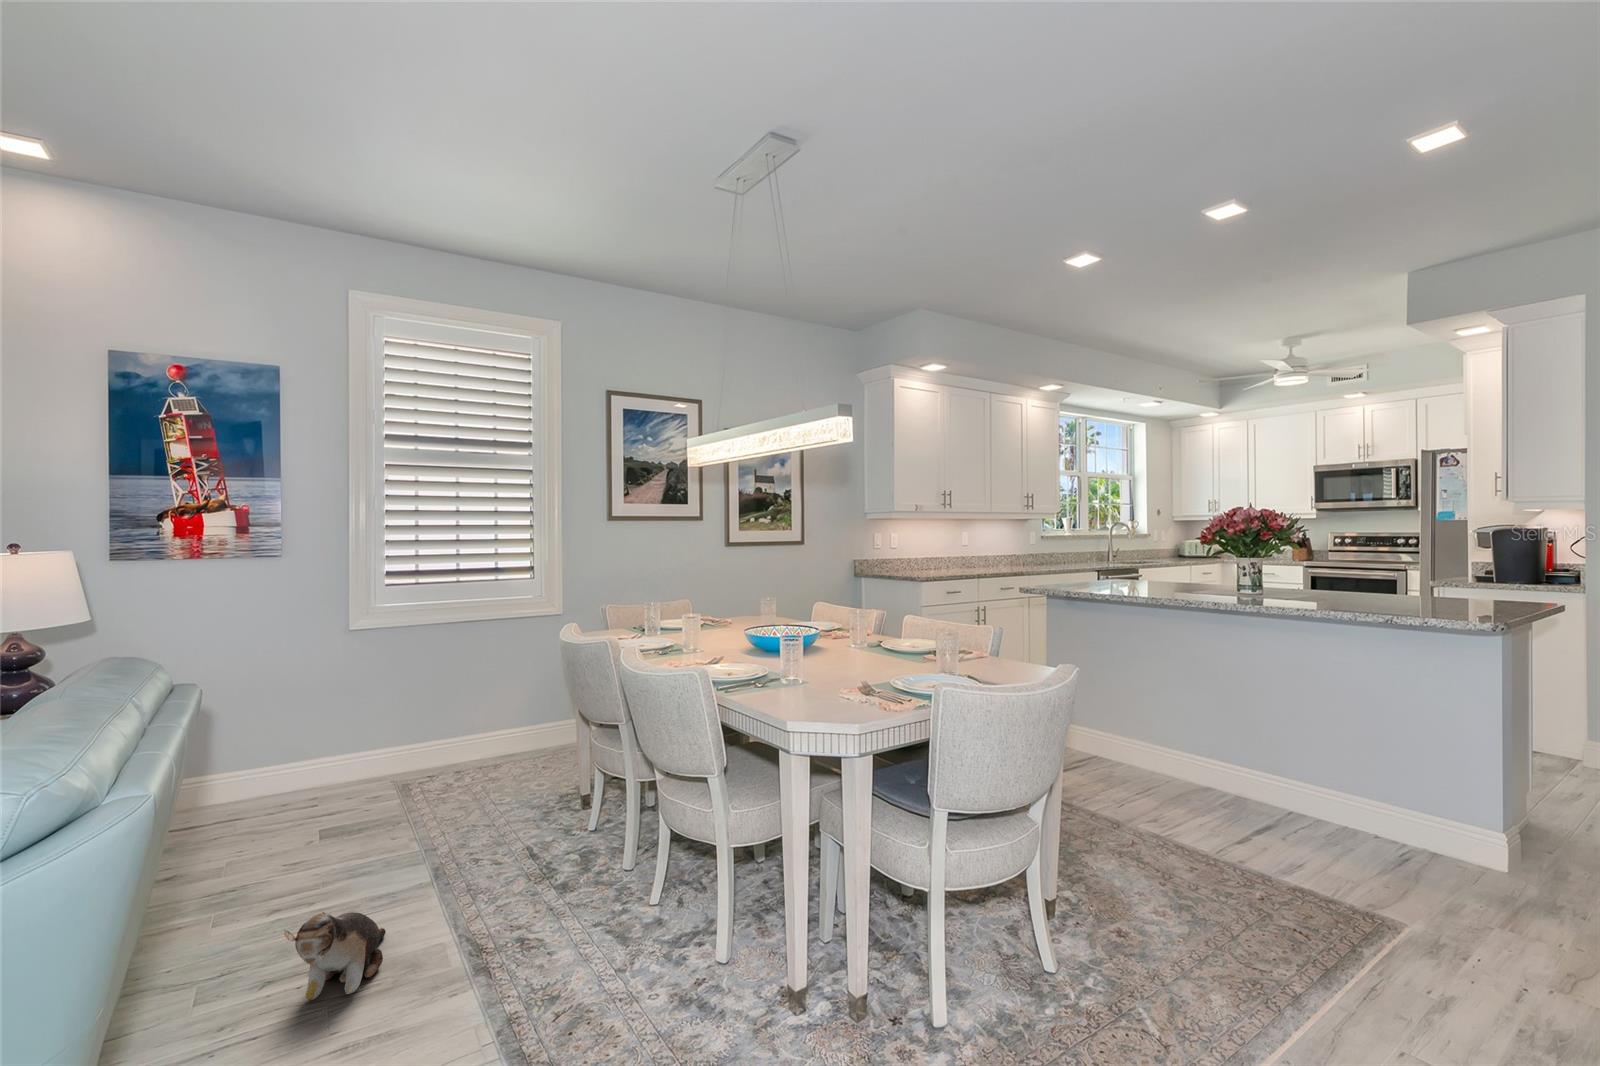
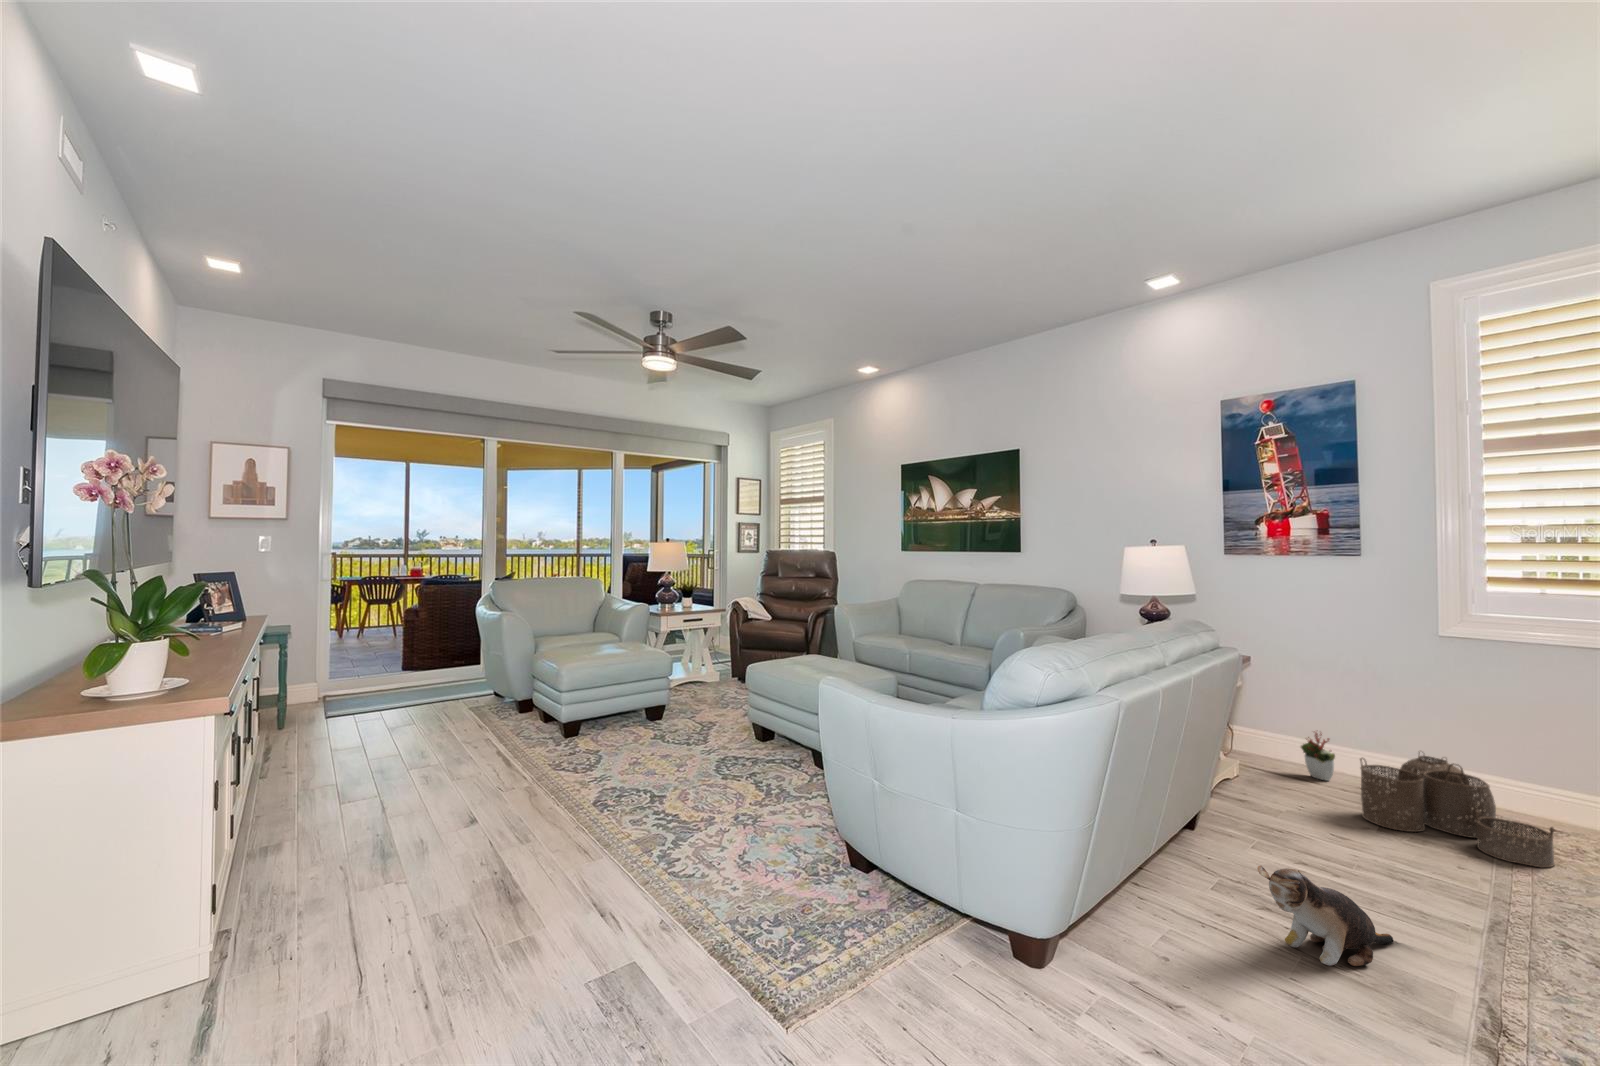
woven basket: none [296,743,443,832] -> present [1360,752,1555,868]
decorative plant: none [215,755,255,811] -> present [1301,733,1335,781]

